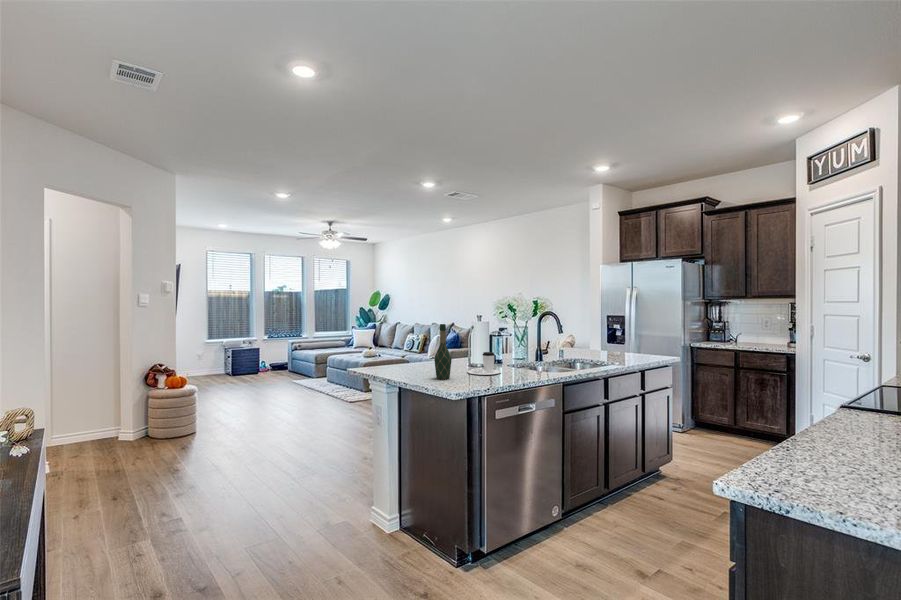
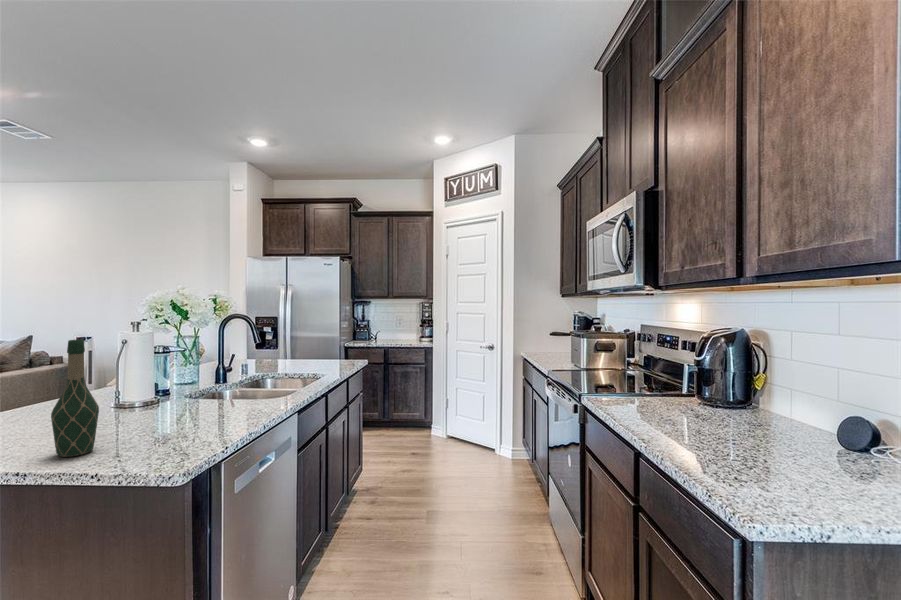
coffee cup: present [467,352,501,375] -> none [119,383,191,429]

